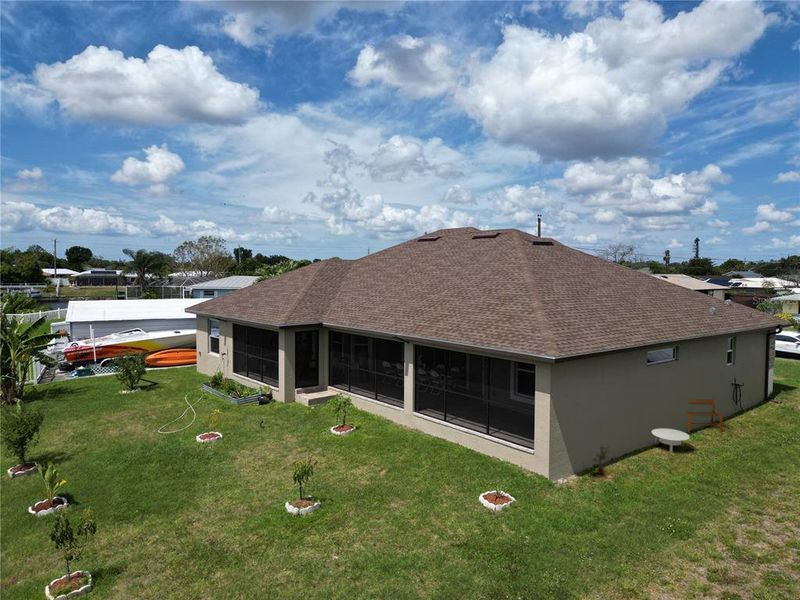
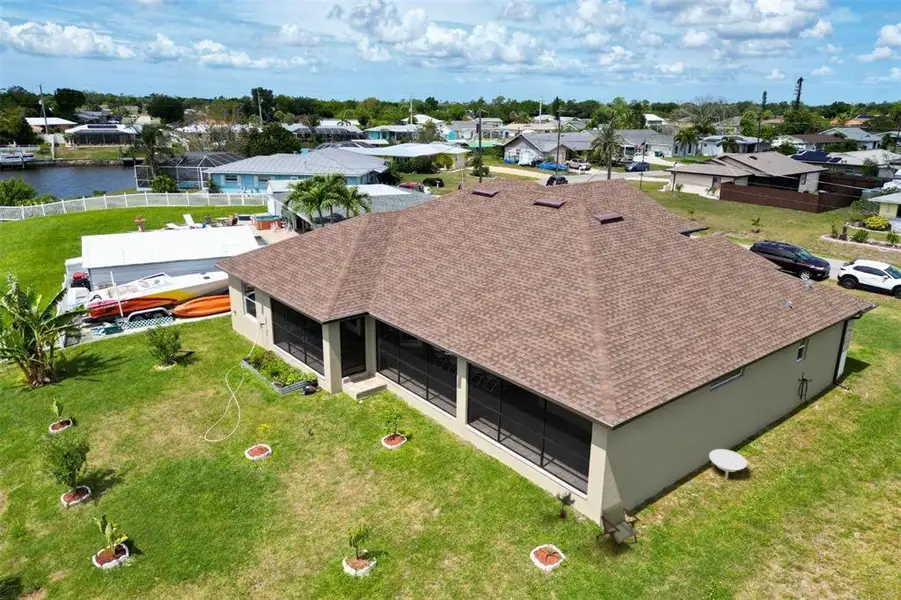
bench: present [685,399,722,432] -> none [743,410,785,446]
potted tree: present [591,443,610,474] -> present [556,492,575,517]
lounge chair: none [546,452,590,501] -> present [596,501,641,553]

